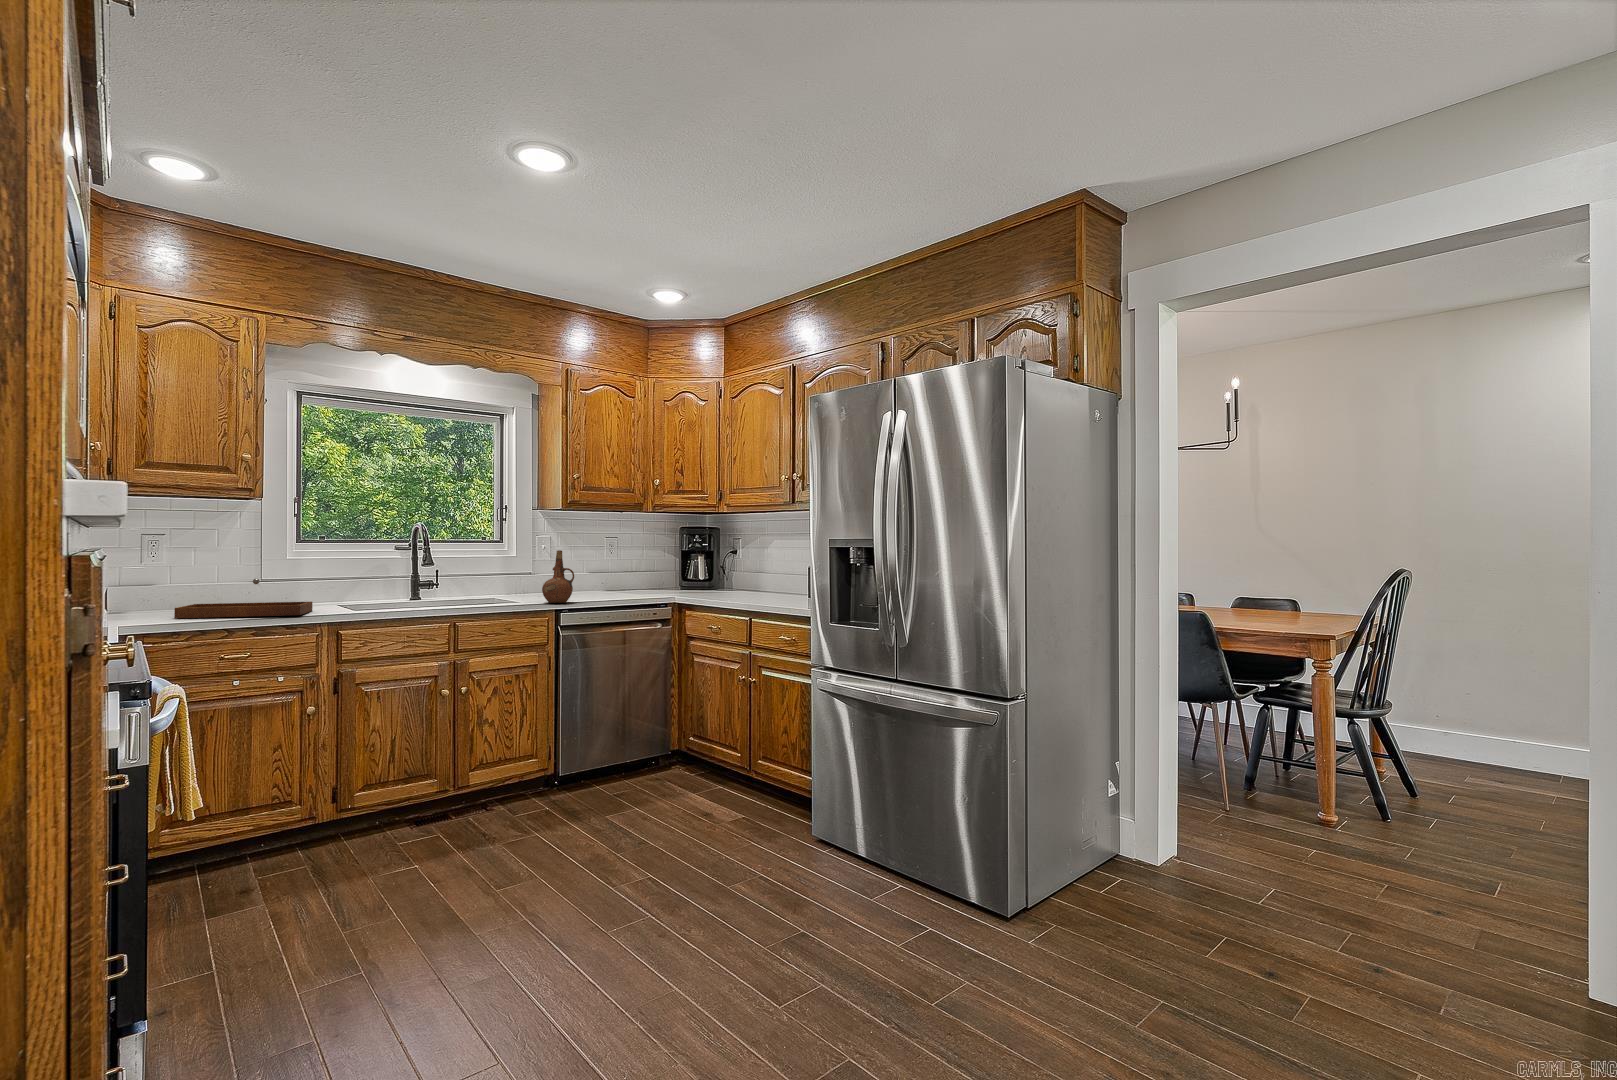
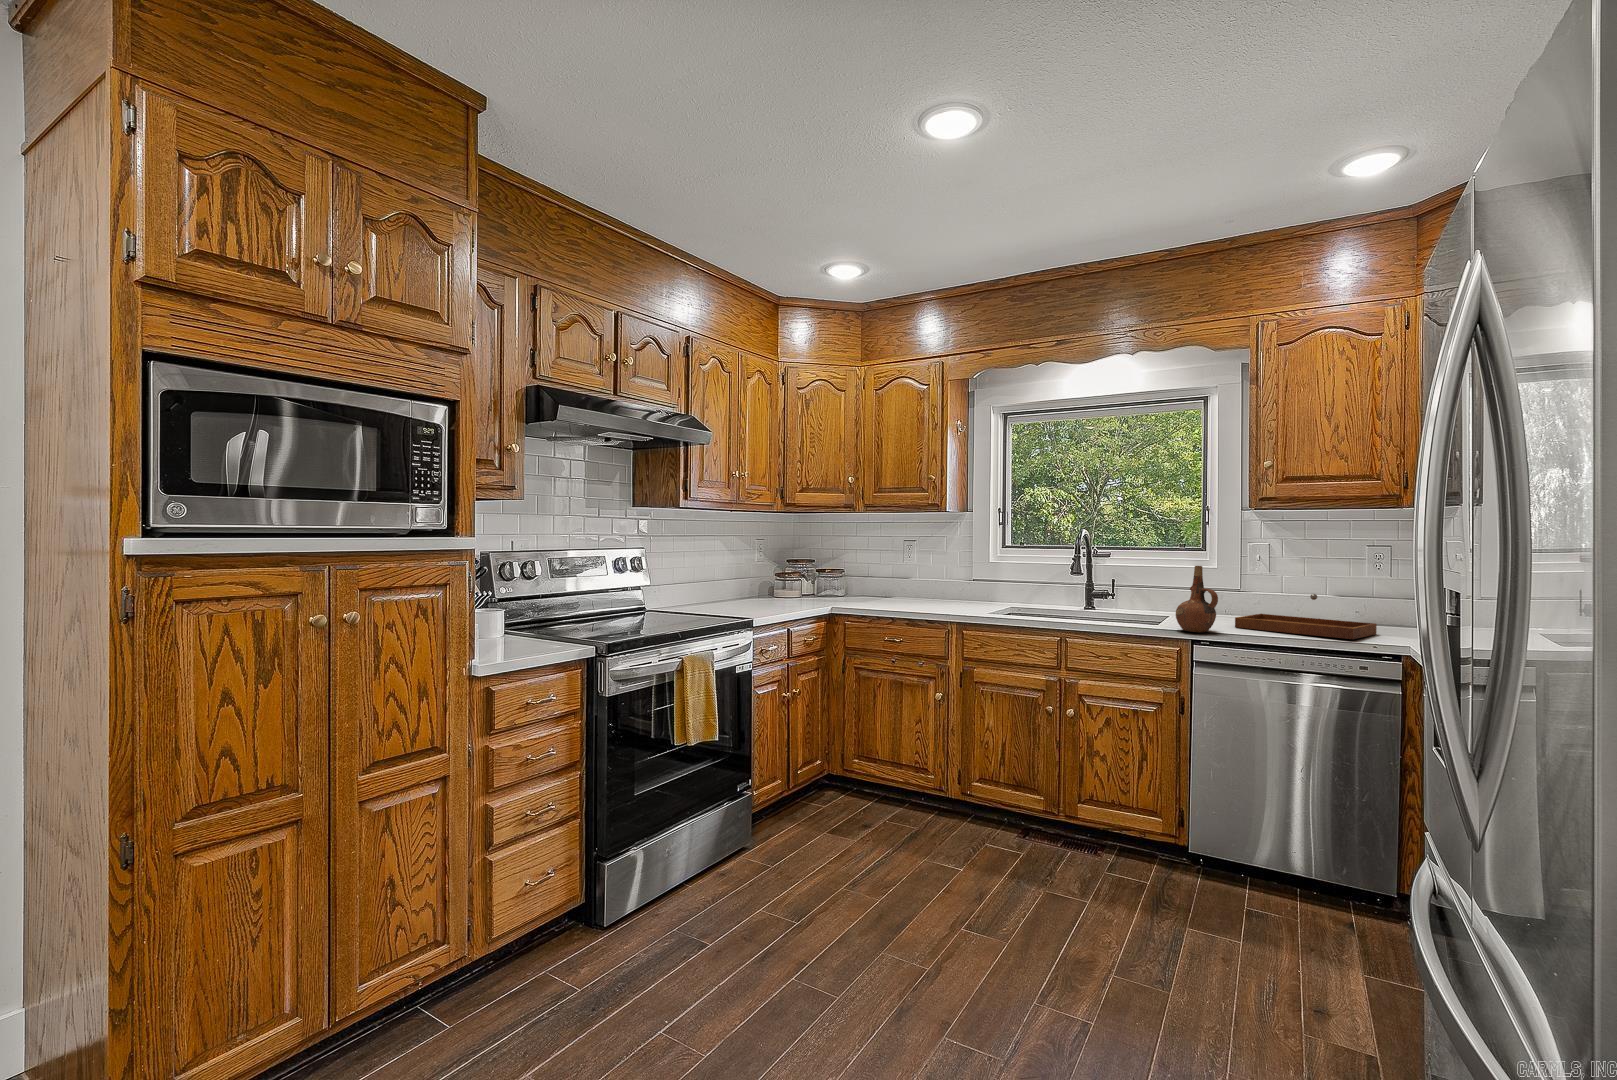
tray: present [174,579,312,618] -> present [1235,594,1377,639]

